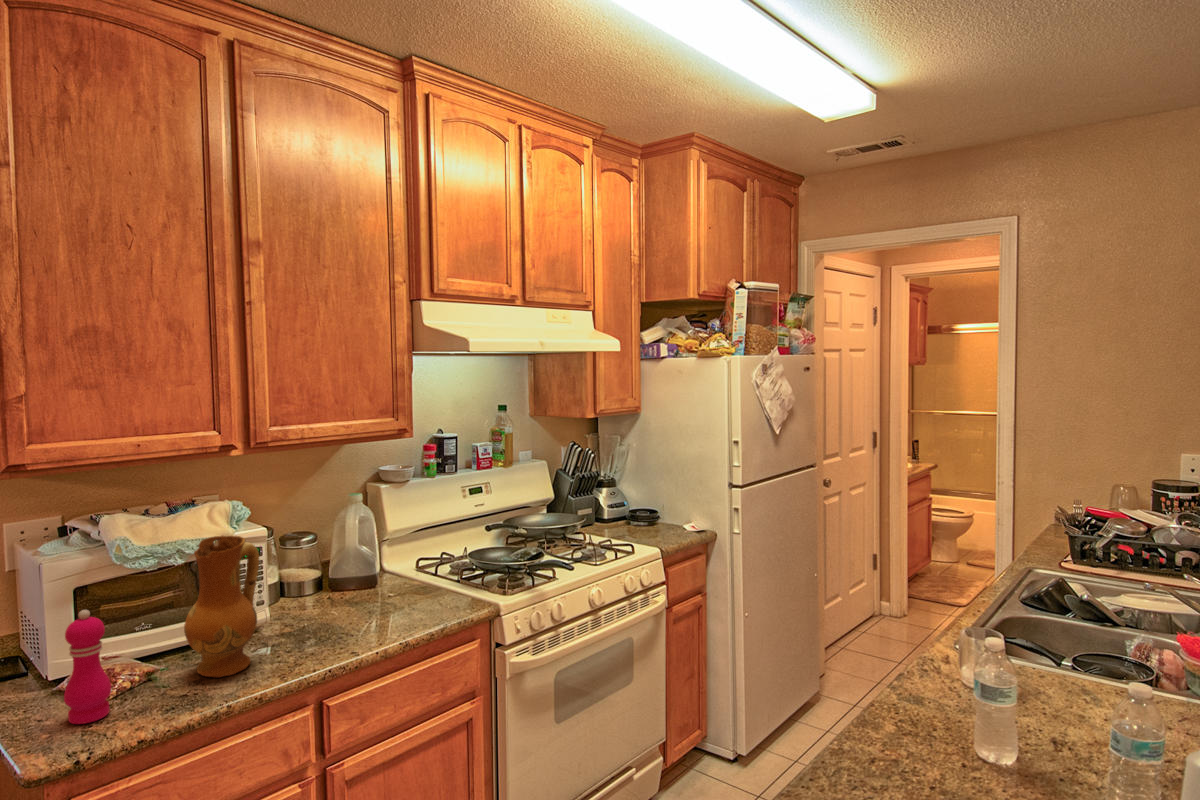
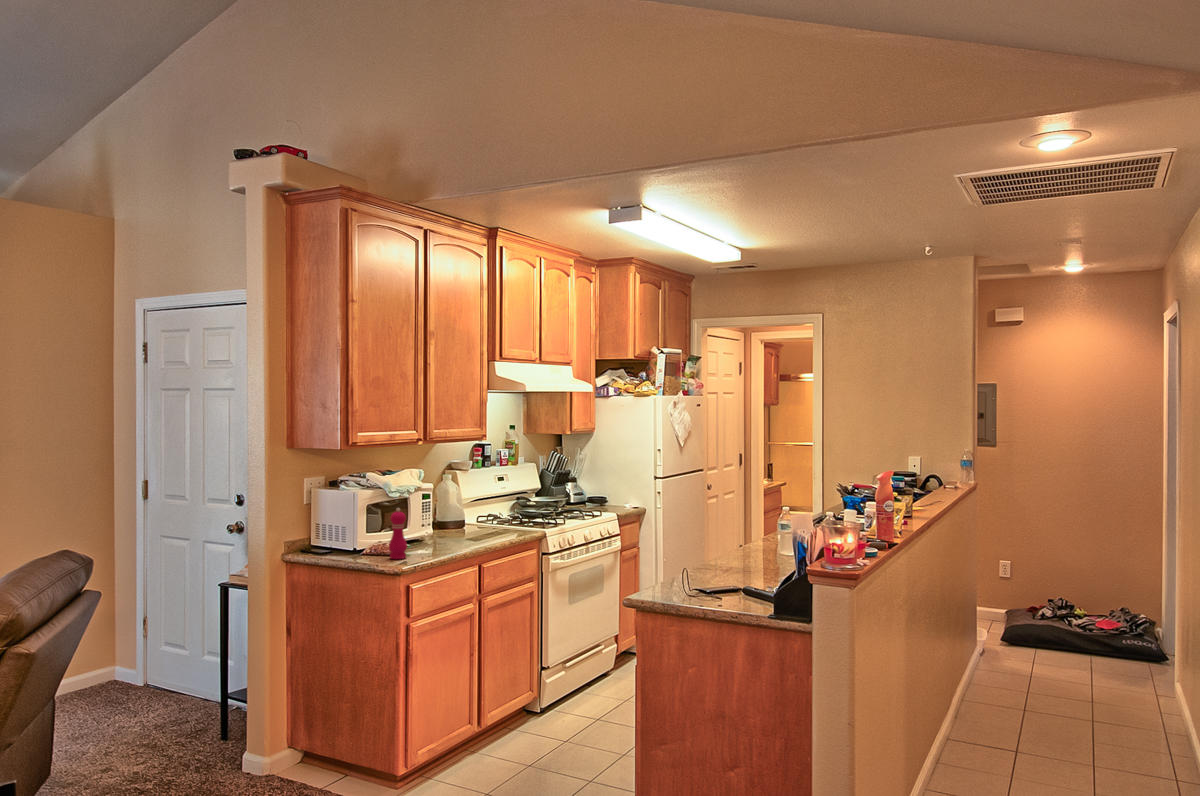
ceramic jug: present [184,536,259,678] -> none [419,481,452,549]

